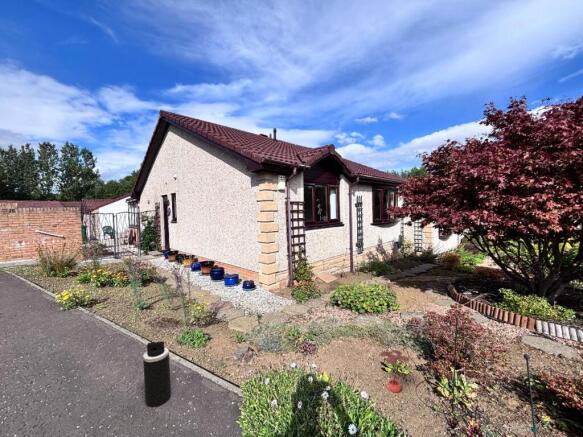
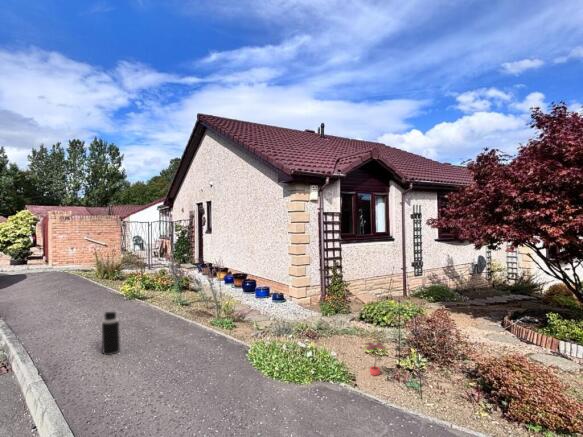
trash can: present [143,341,171,407] -> present [102,312,120,355]

